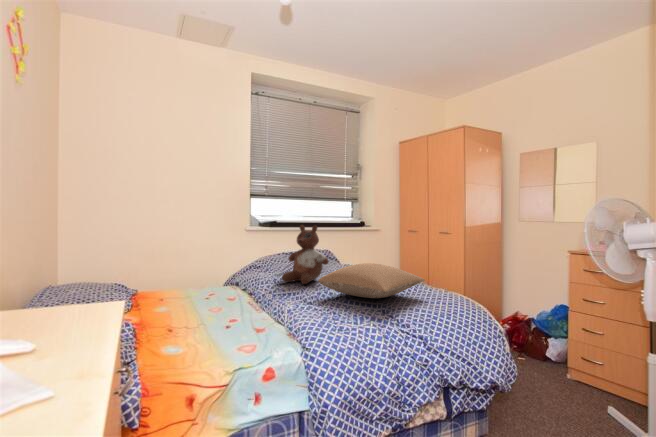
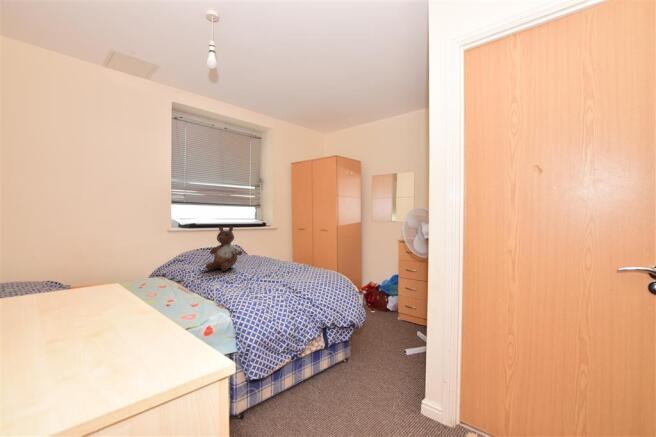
pillow: present [318,263,425,298] -> none [237,253,311,277]

